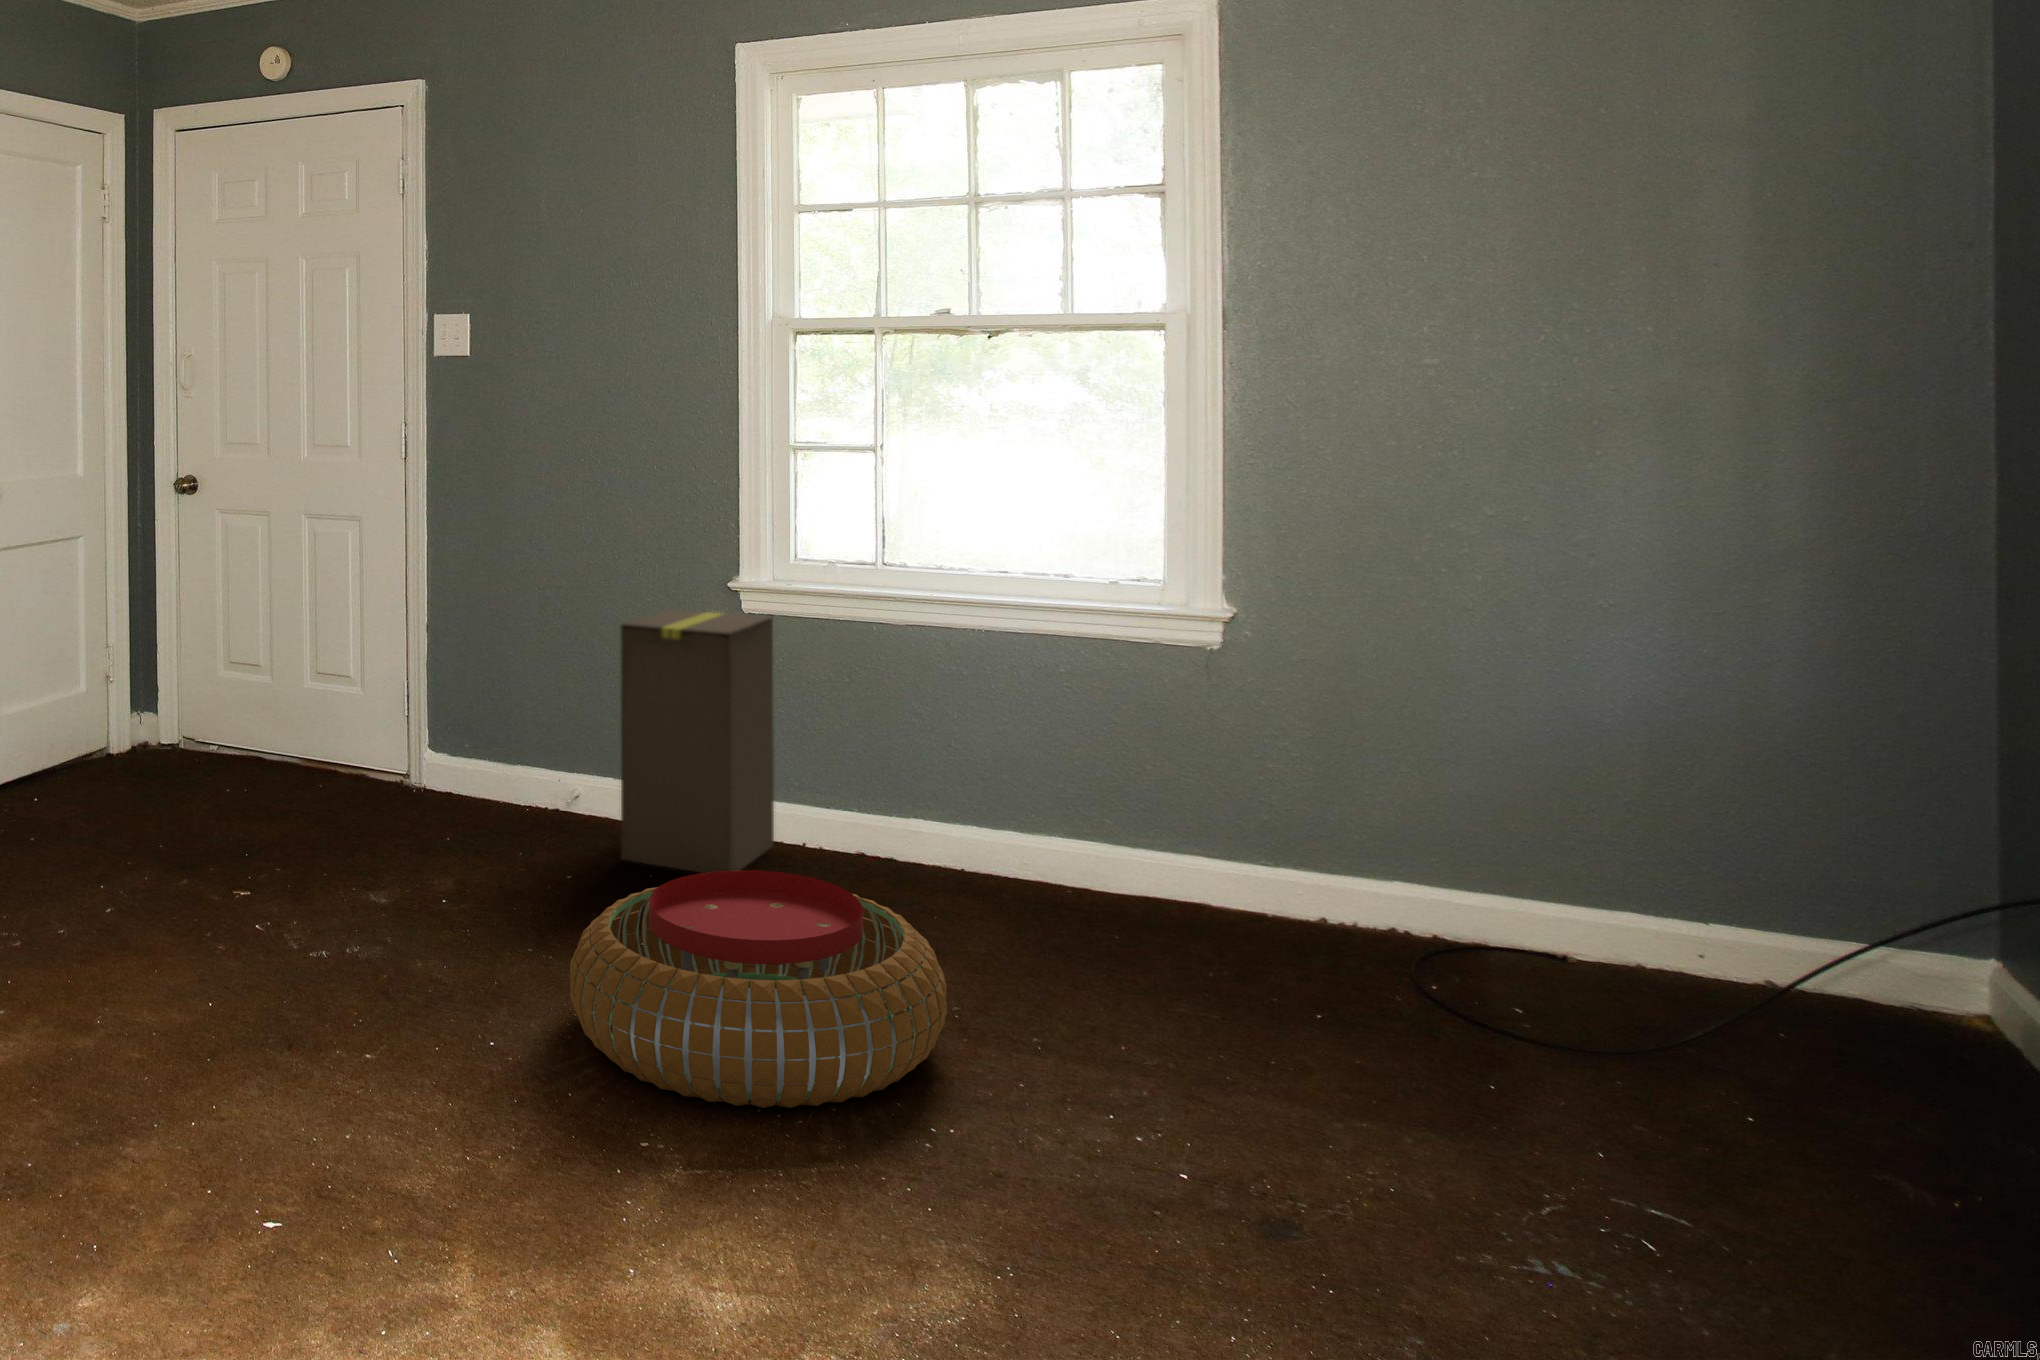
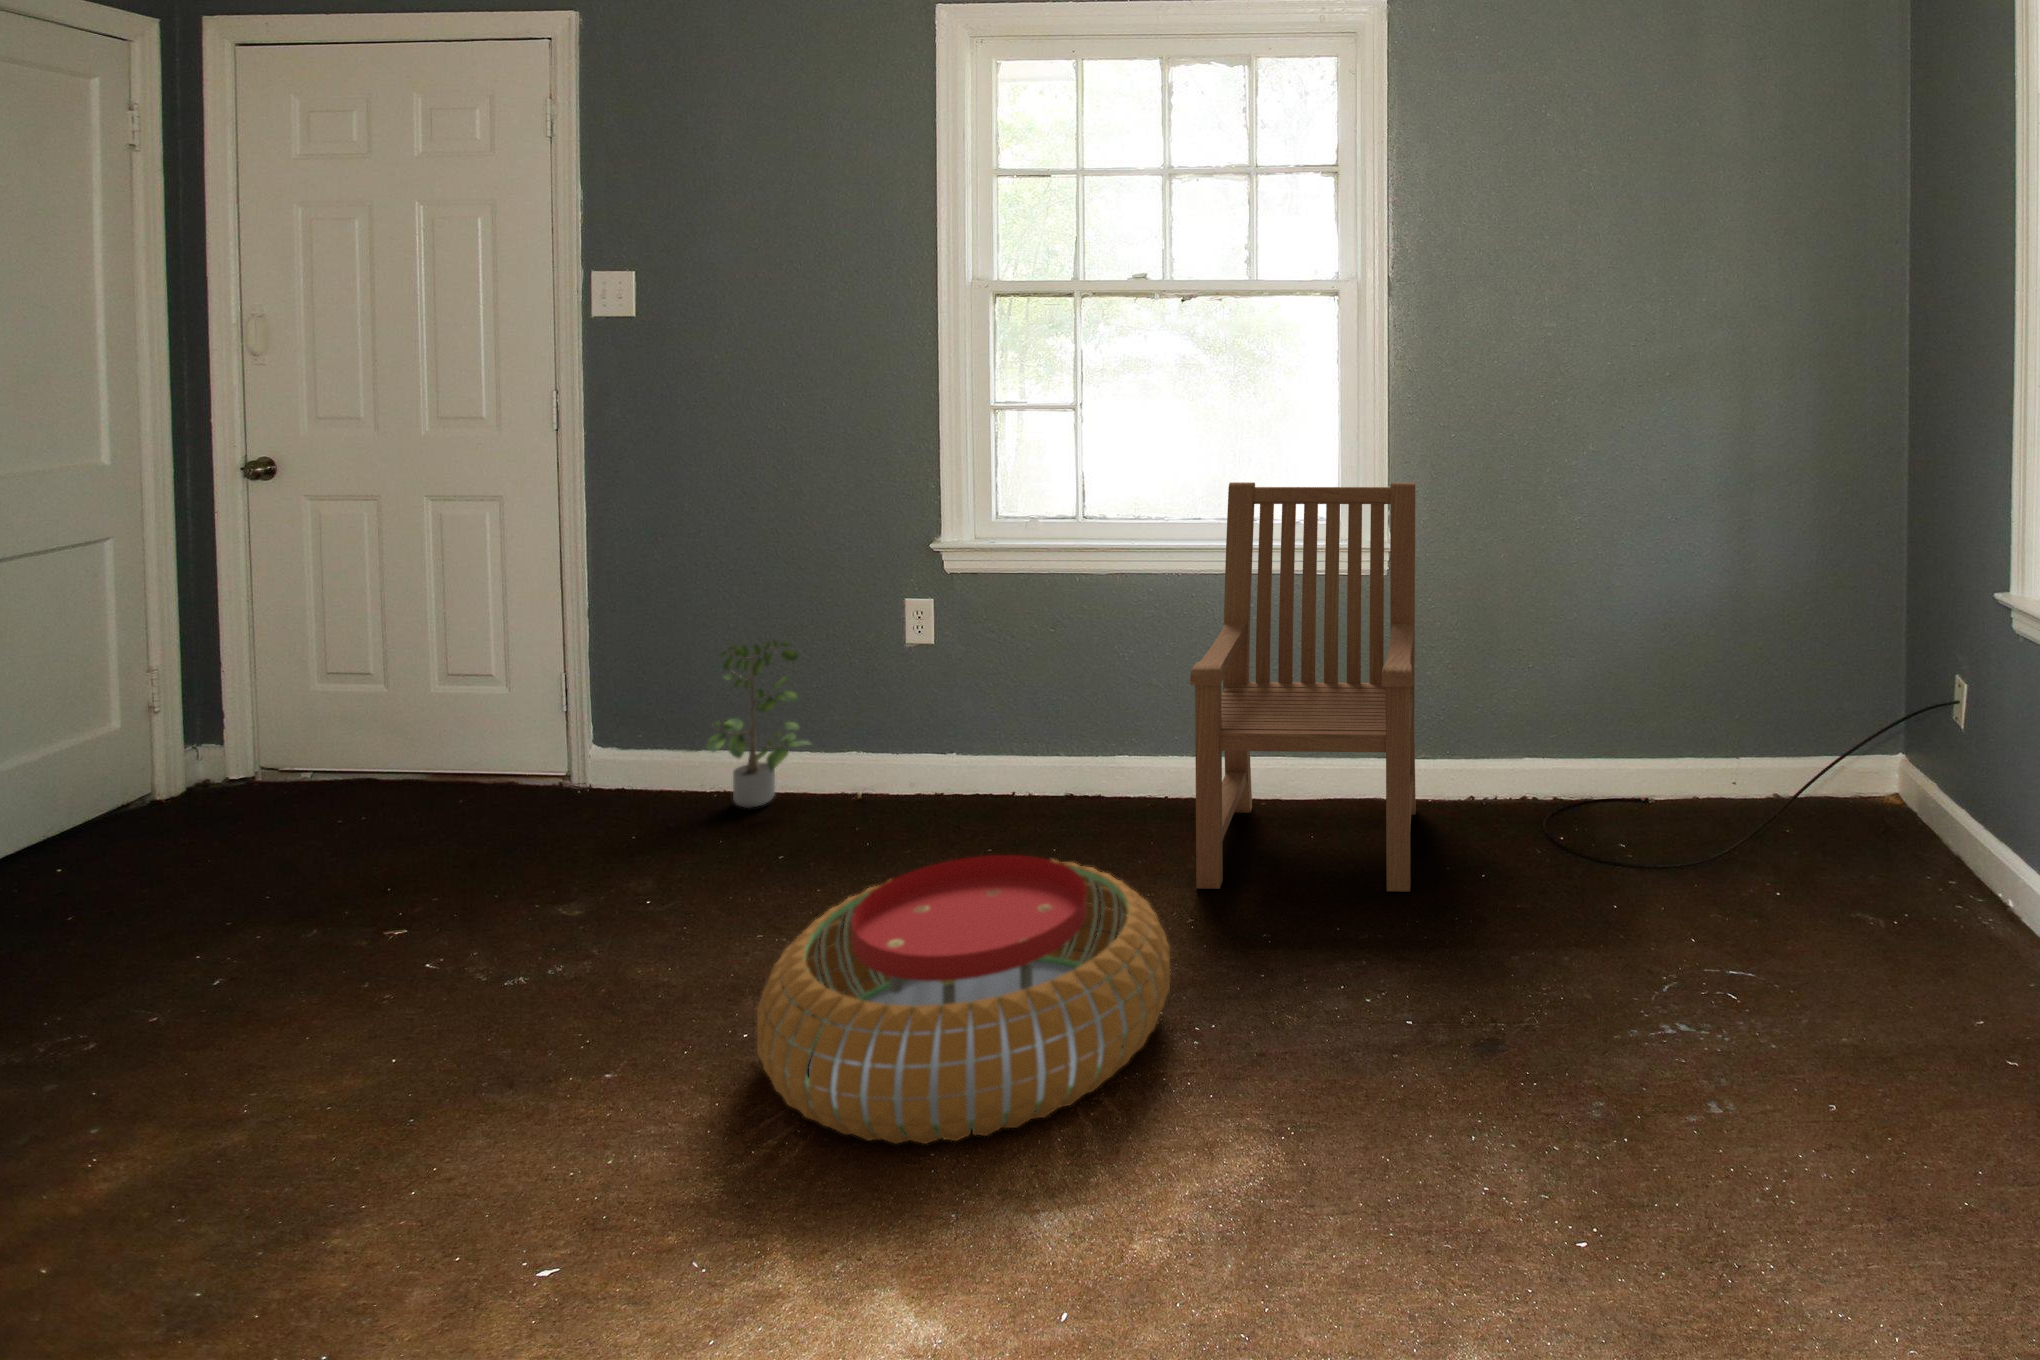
armchair: none [982,535,1260,1000] -> present [1190,482,1416,892]
cardboard box: present [621,609,774,872] -> none [815,575,980,842]
potted plant: none [524,661,620,825] -> present [707,638,810,808]

